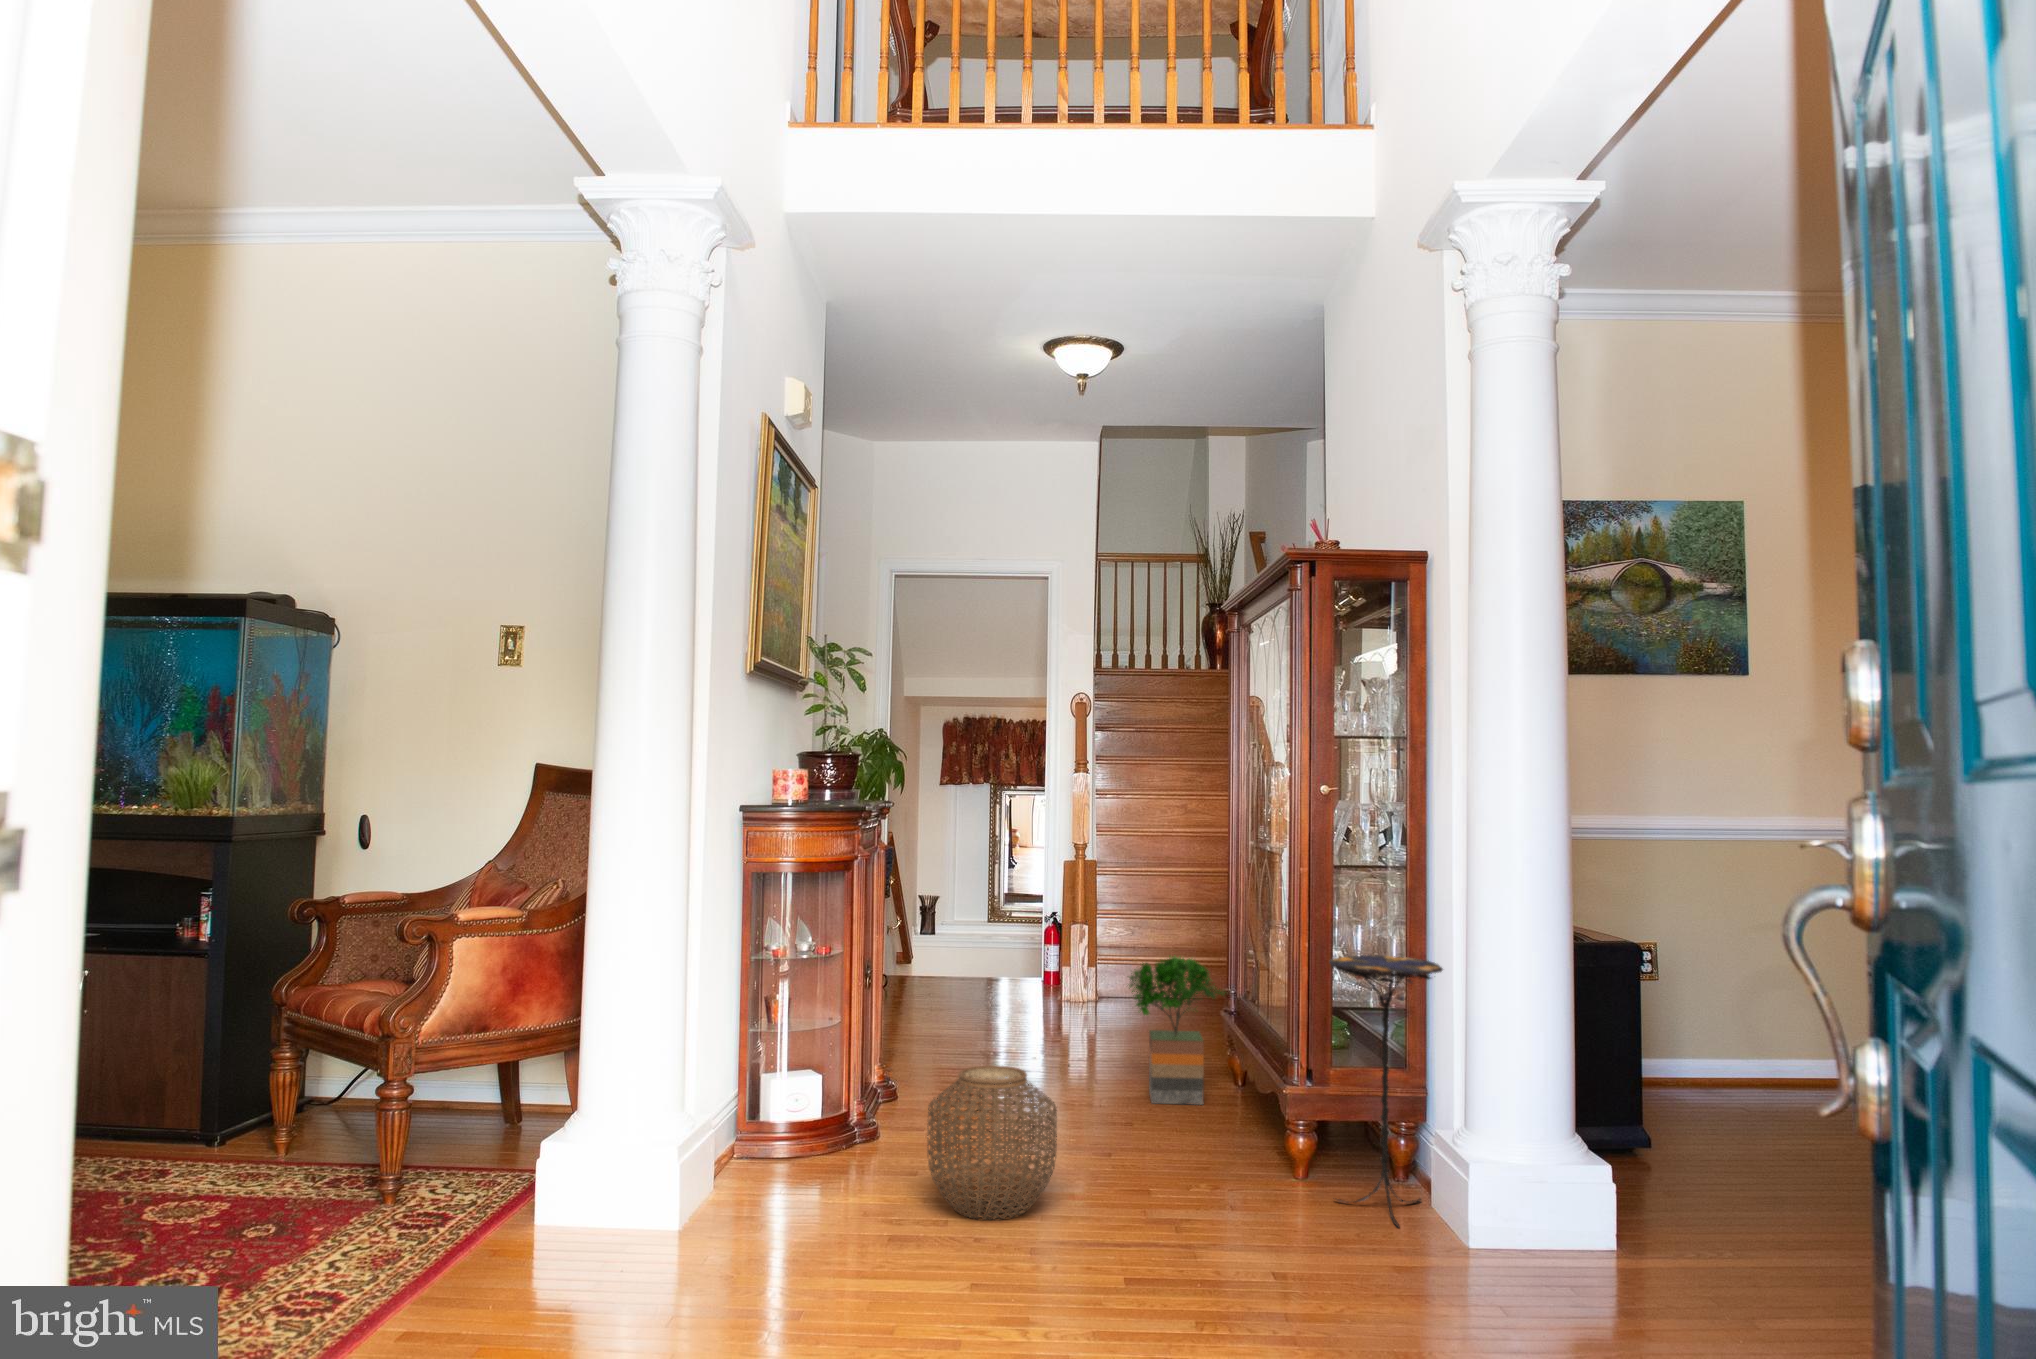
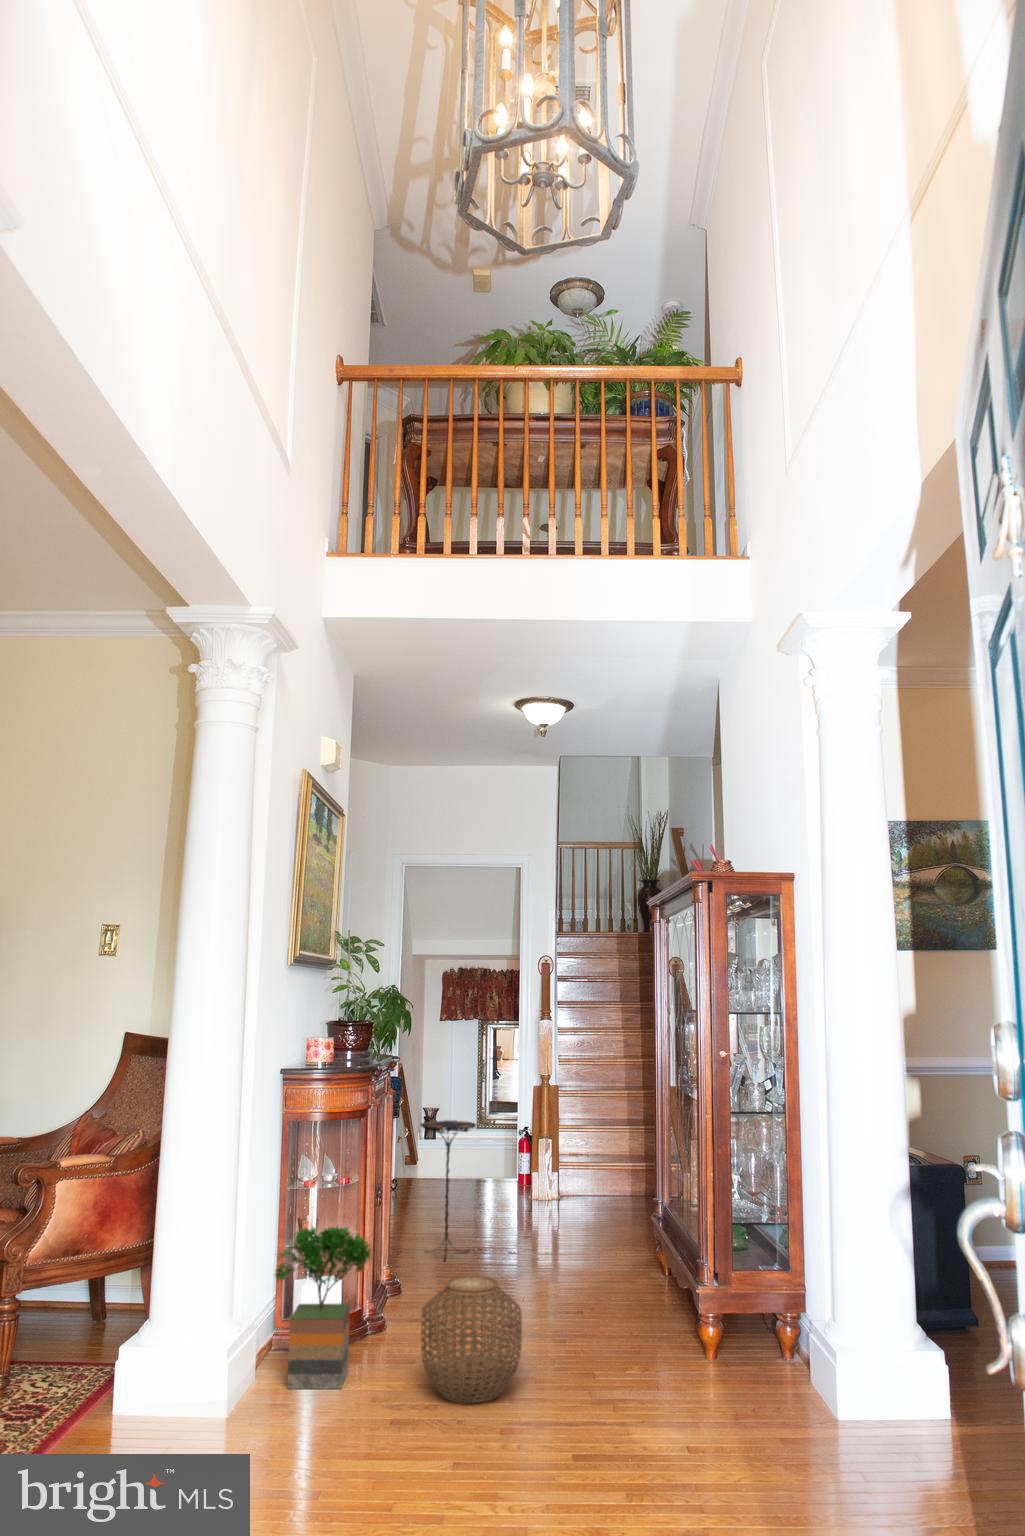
side table: present [1330,955,1443,1227] -> present [421,1120,476,1261]
potted tree: present [1129,956,1225,1105] -> present [275,1226,372,1389]

